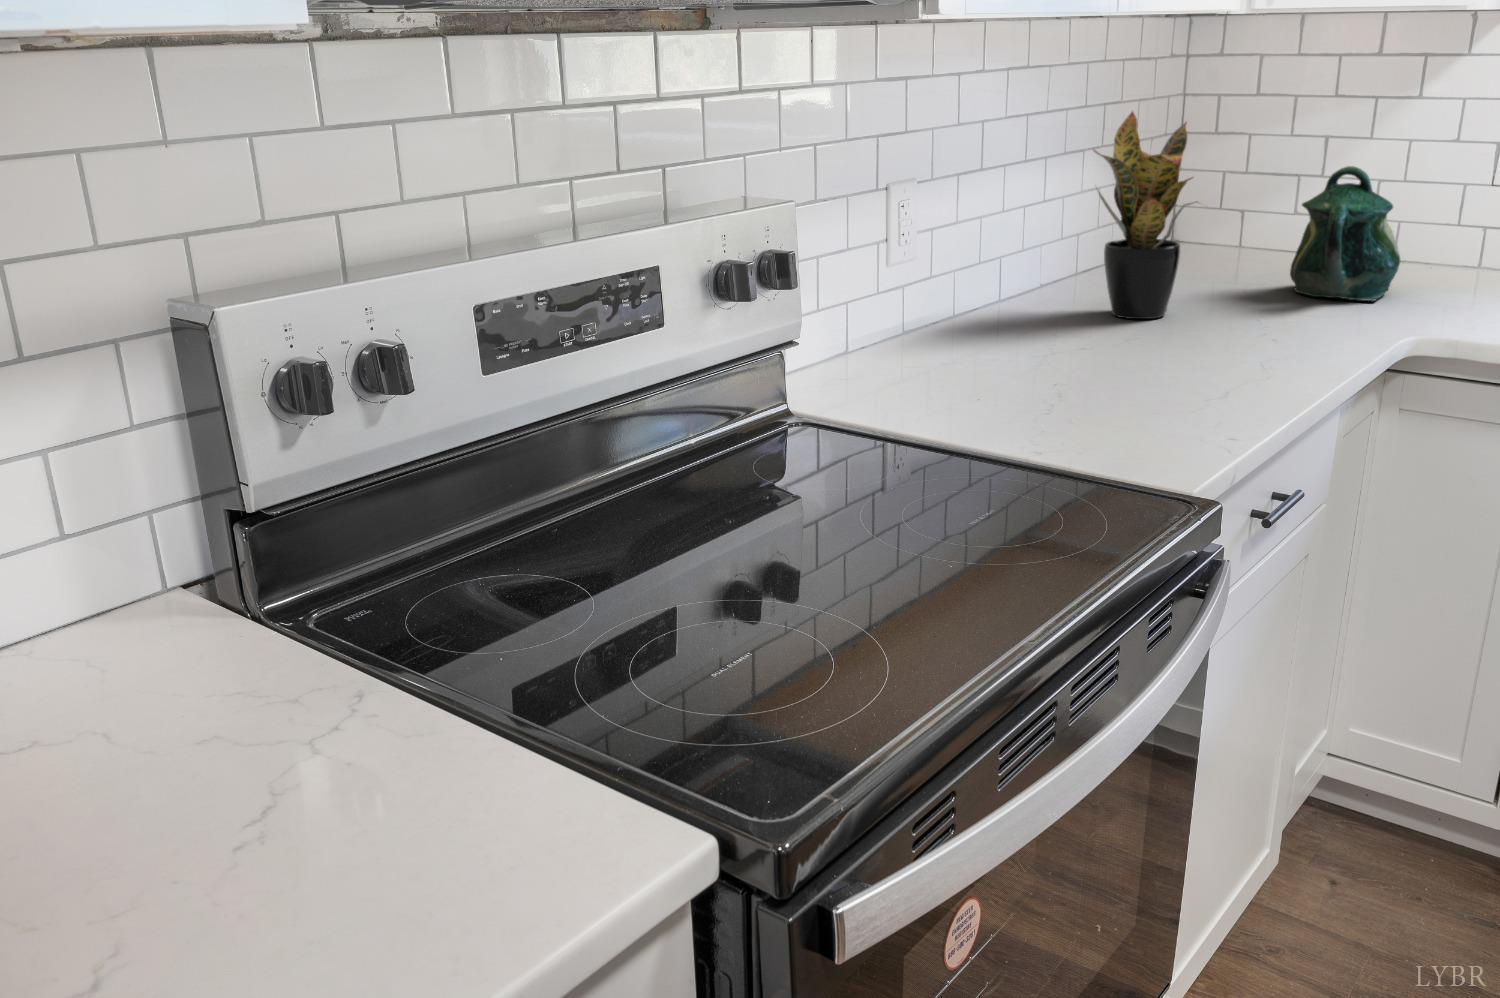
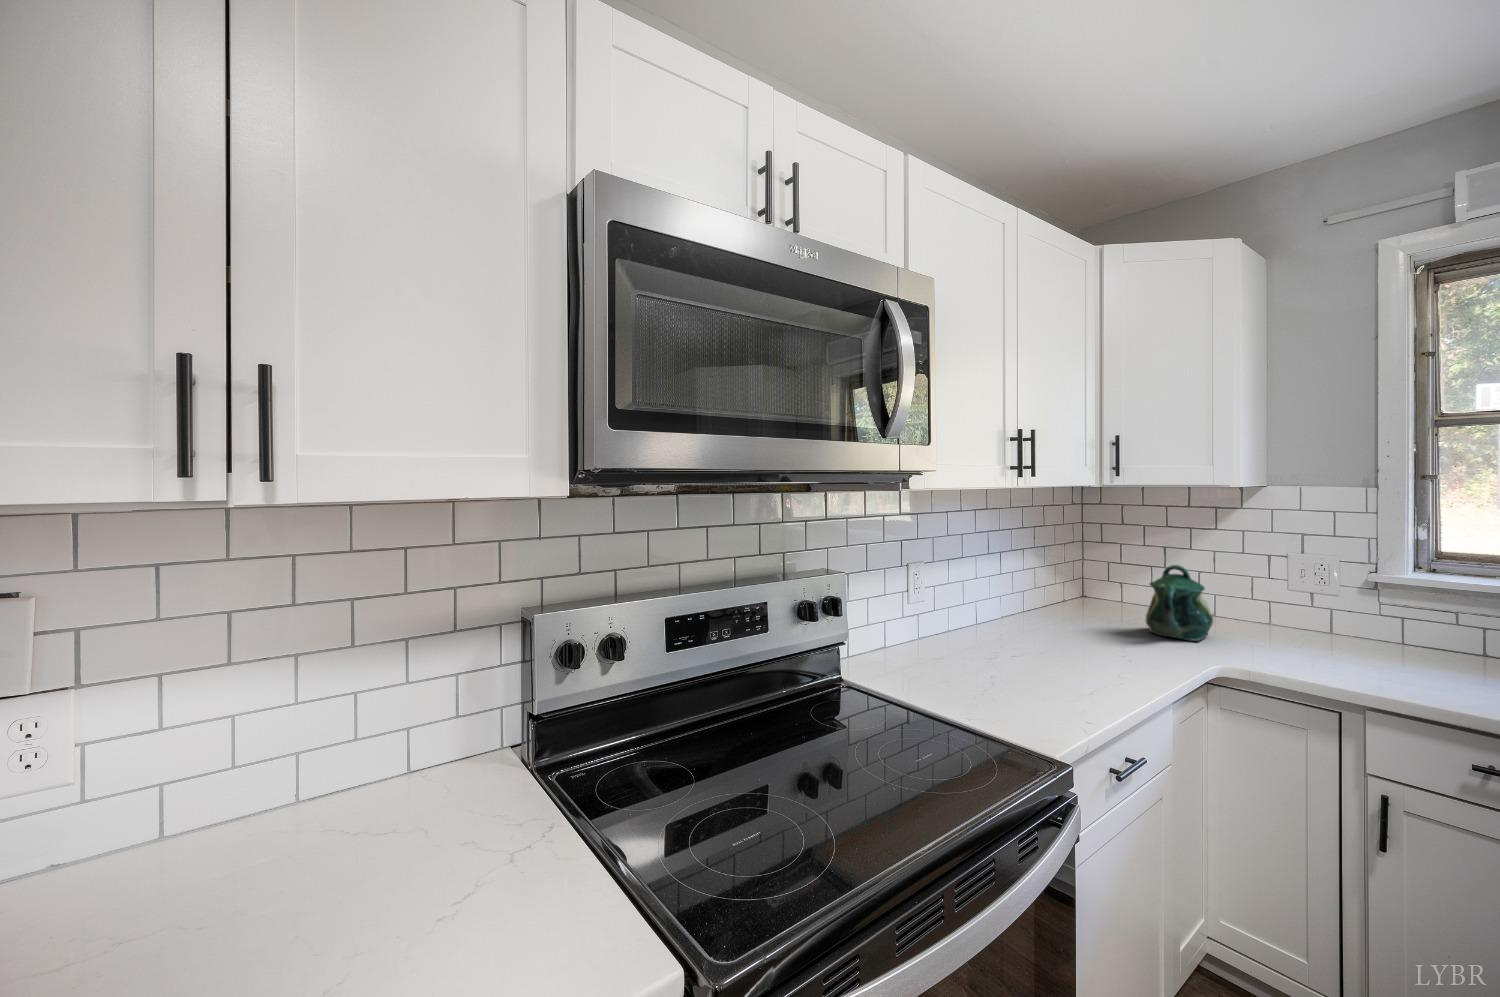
potted plant: present [1094,112,1199,319] -> none [1012,526,1092,642]

